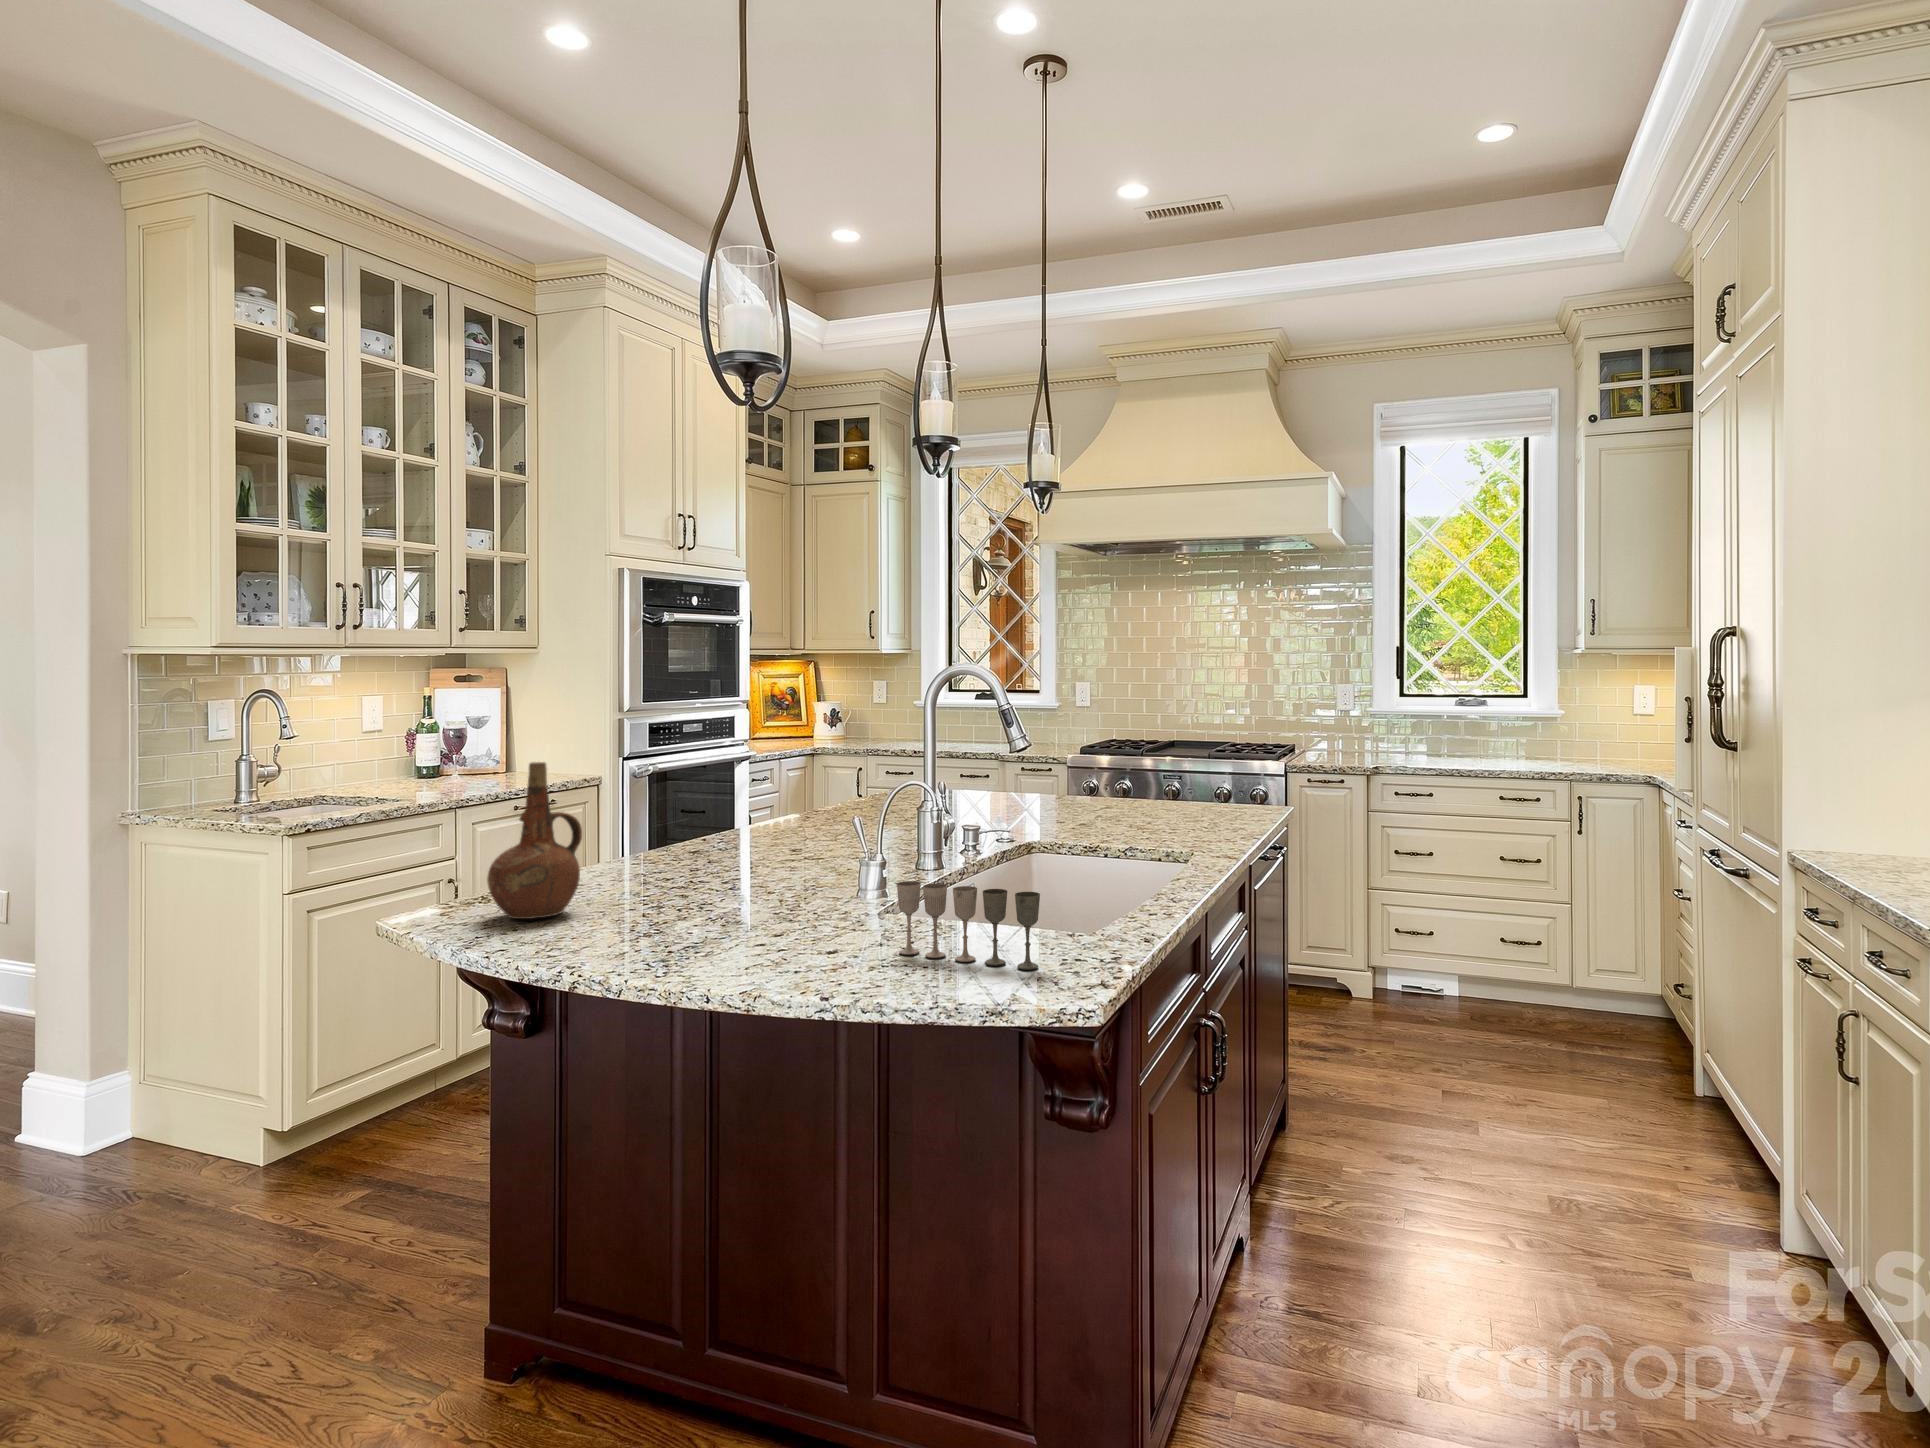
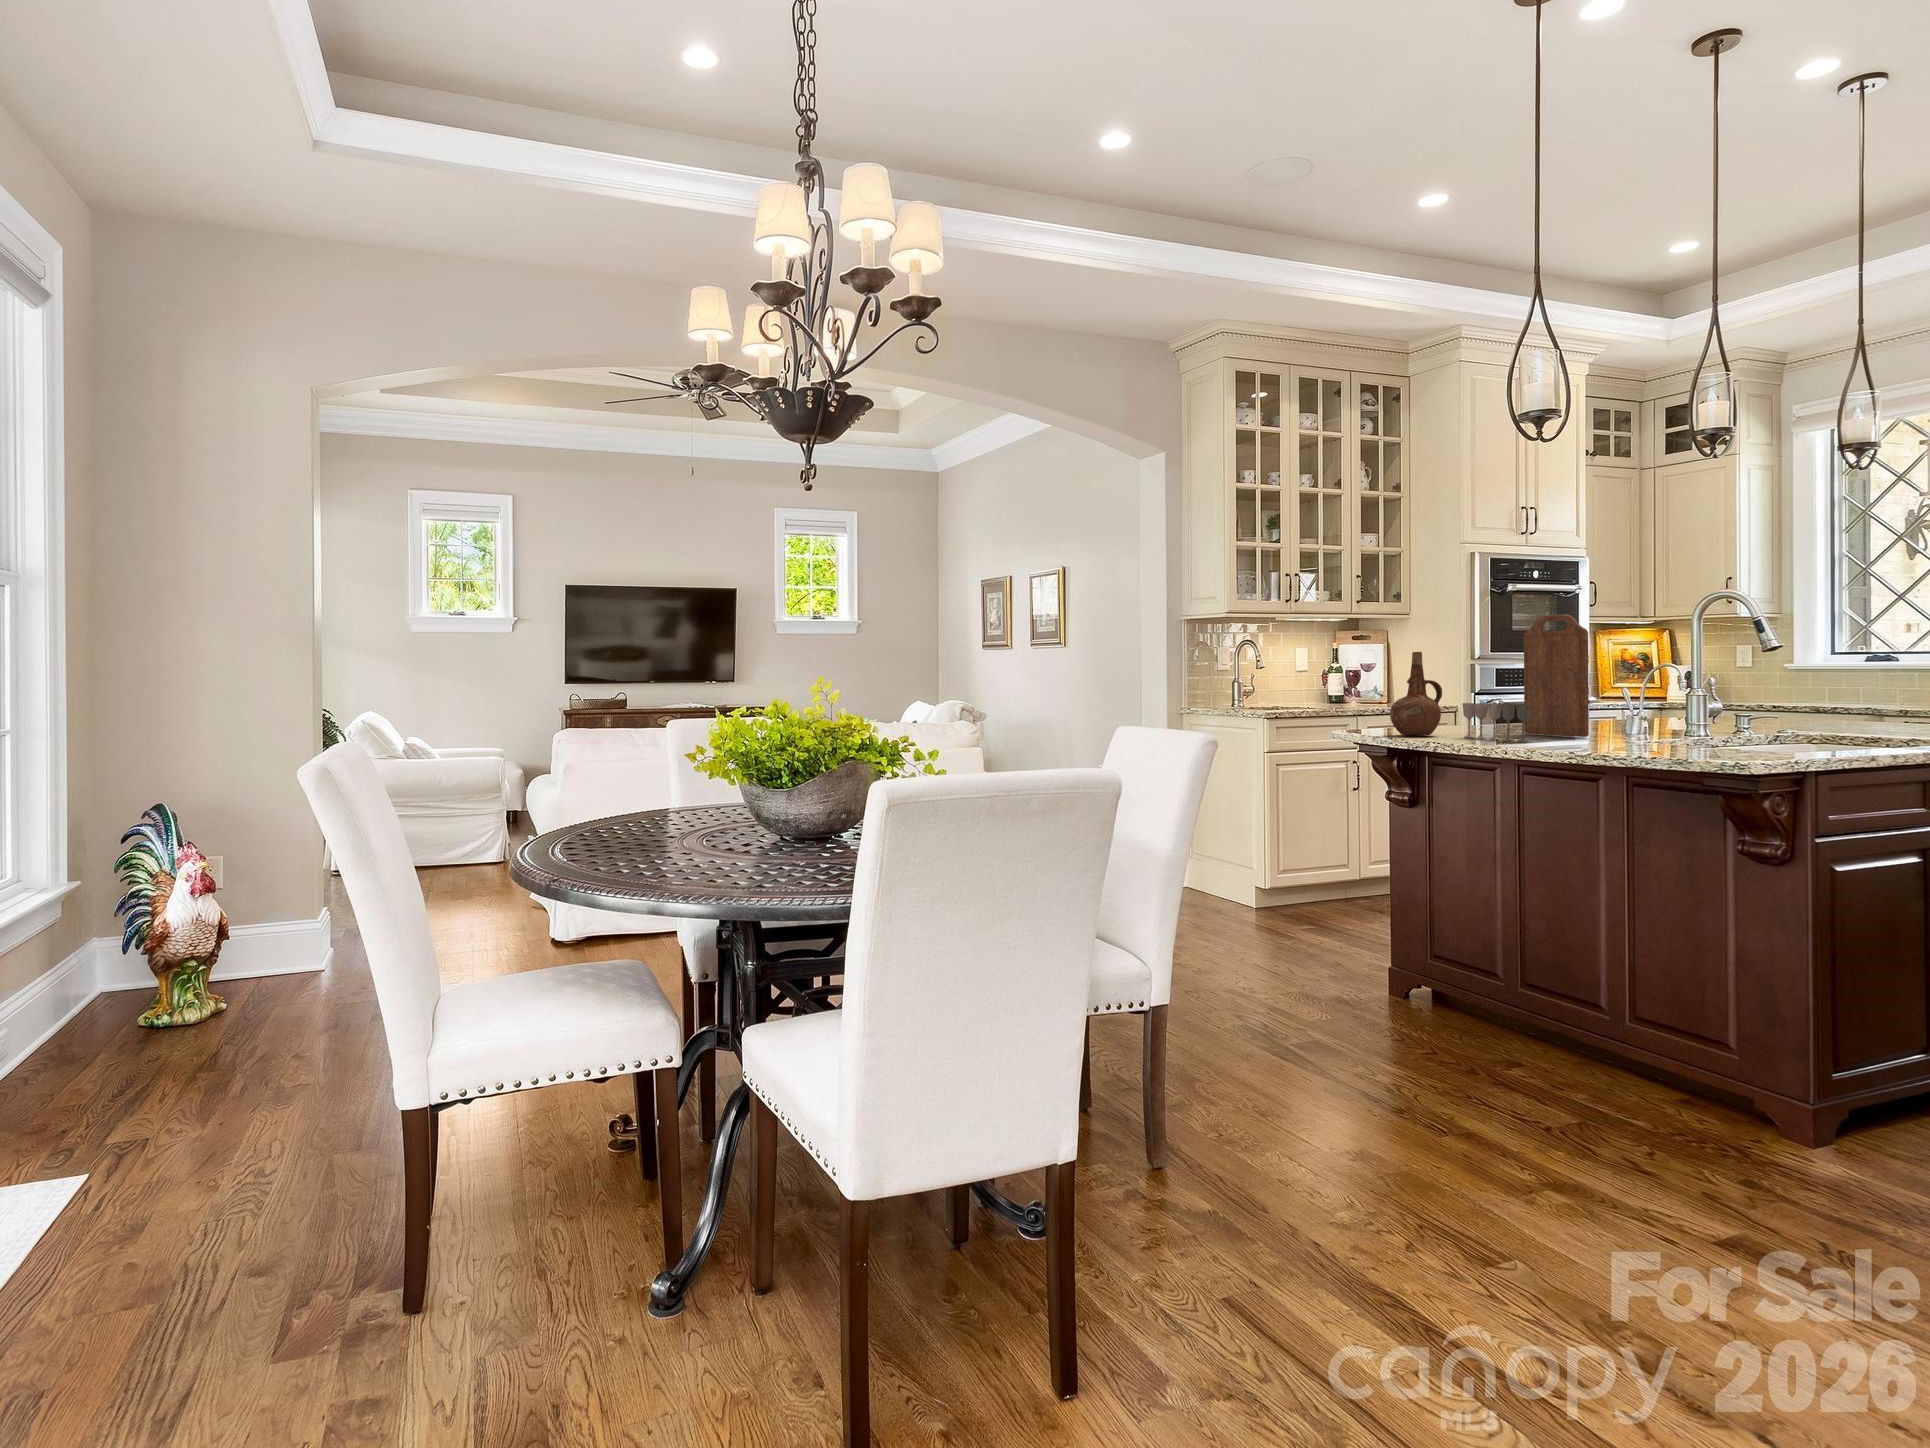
cutting board: none [709,696,805,892] -> present [1524,614,1589,737]
wine glass: present [897,881,1040,970] -> present [1463,703,1530,741]

